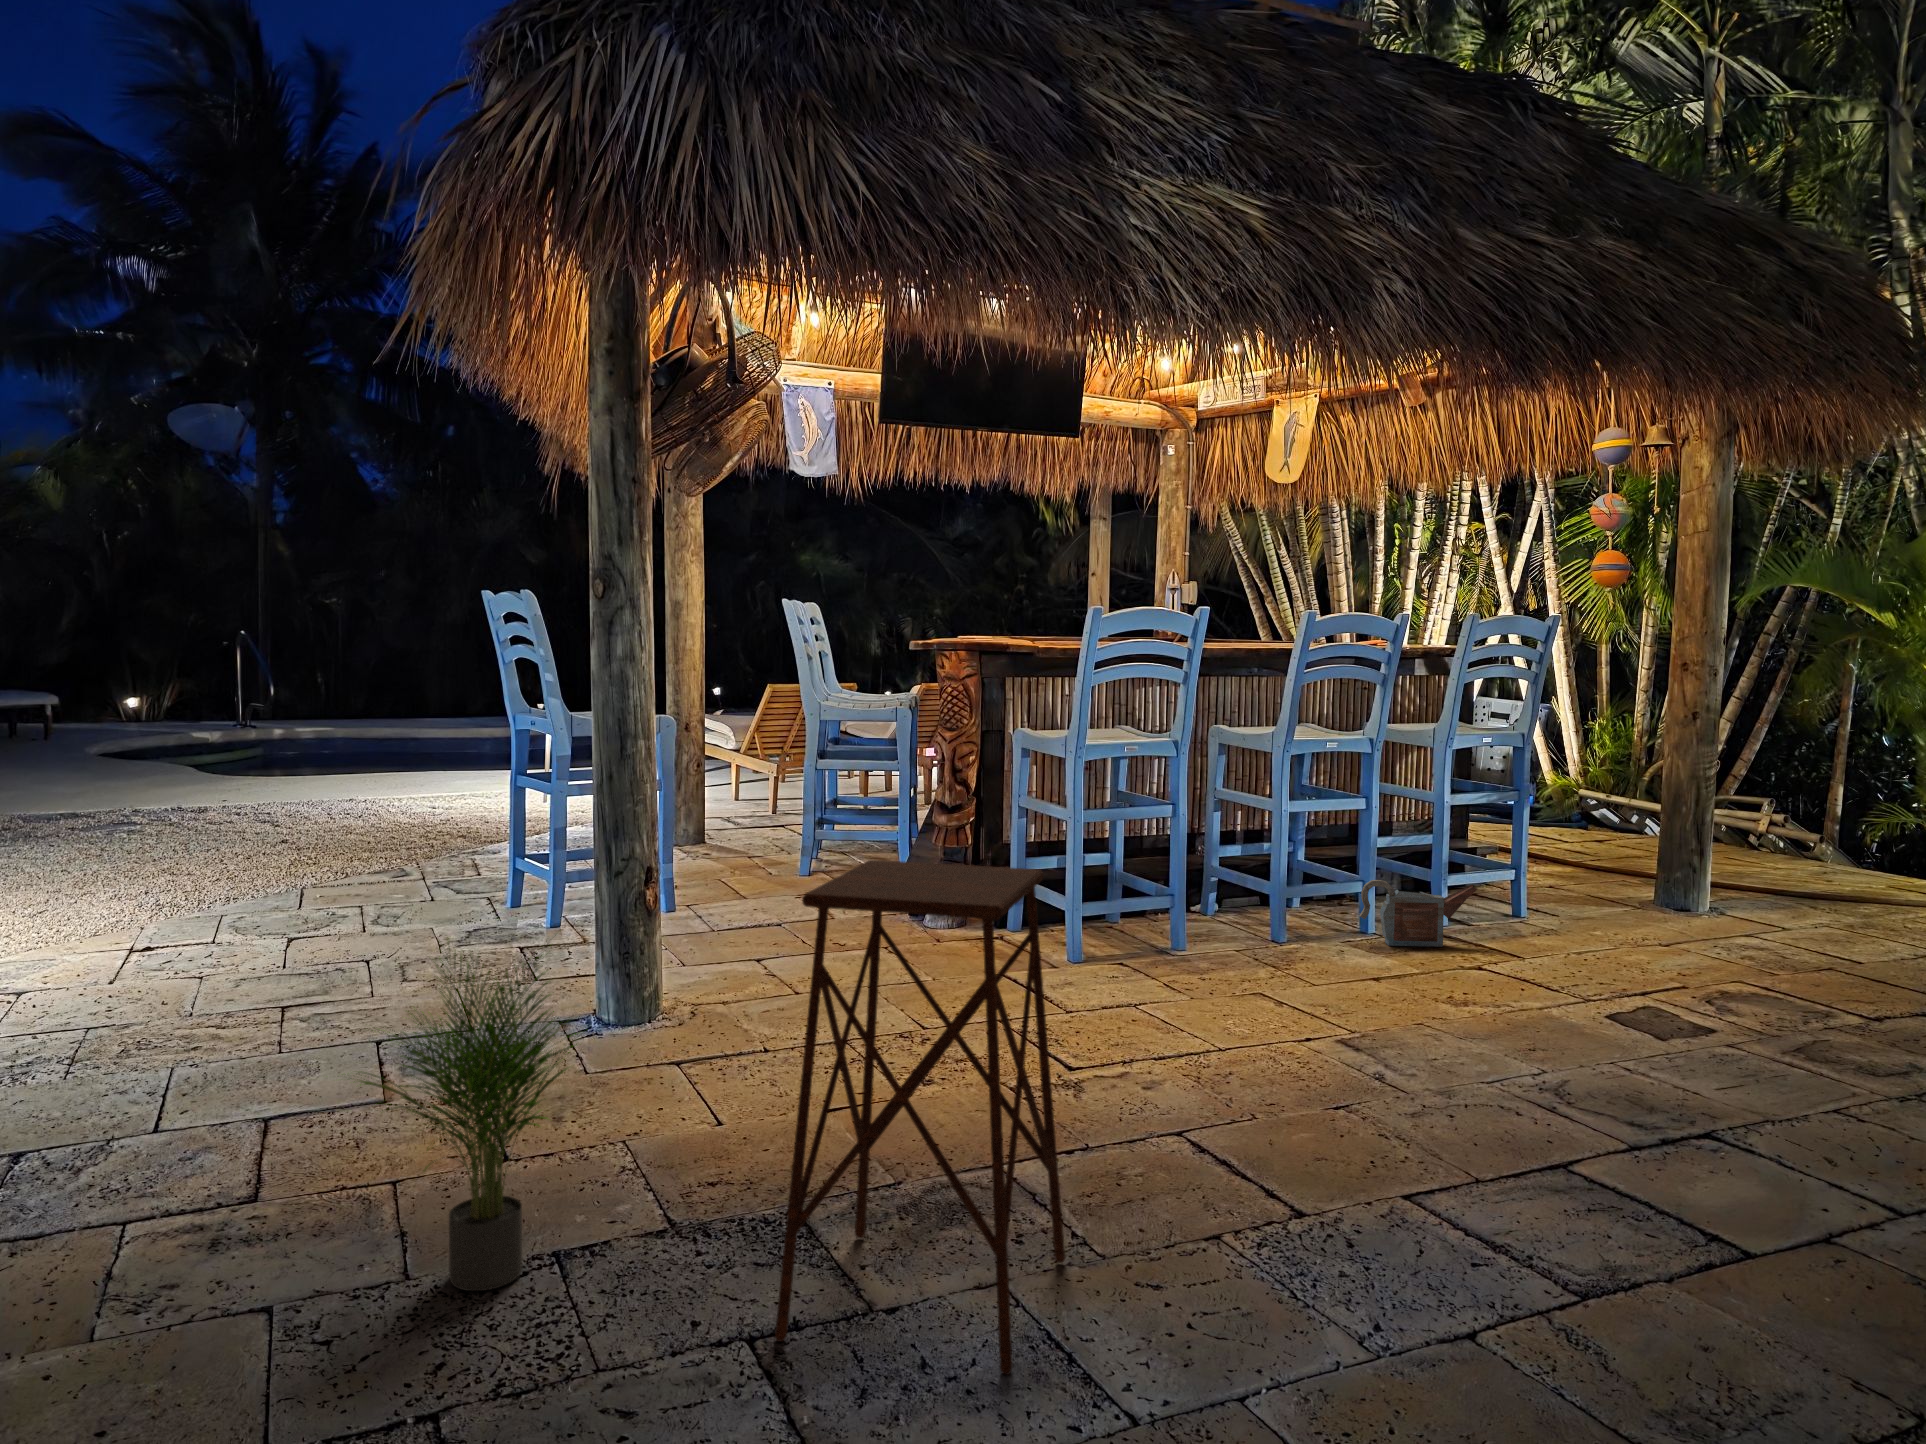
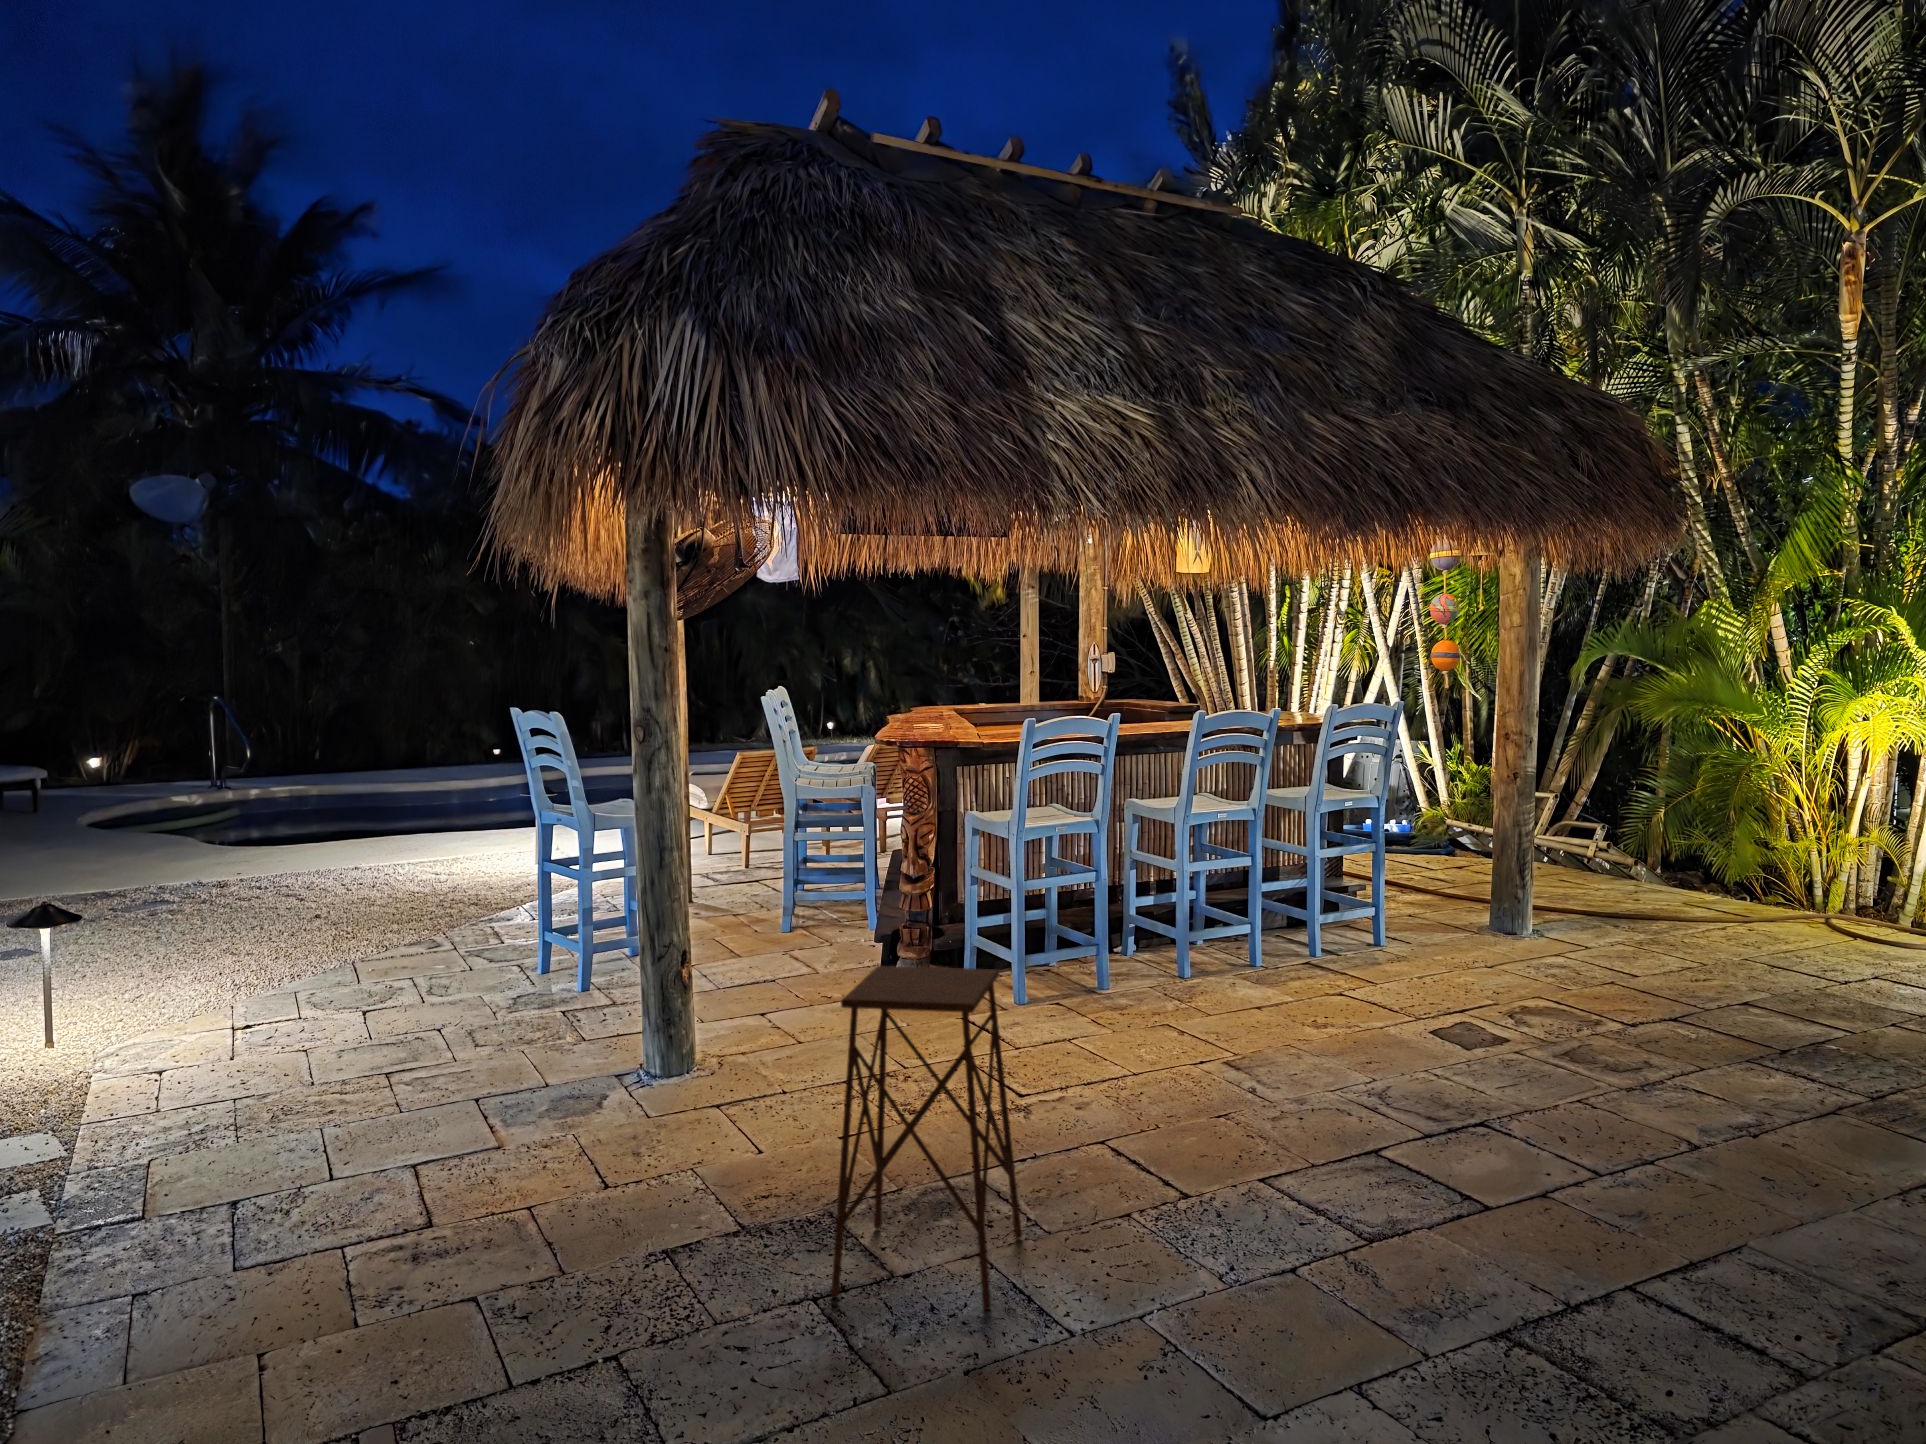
watering can: present [1359,880,1477,947] -> none [1248,925,1342,978]
potted plant: present [357,944,579,1291] -> none [513,1024,693,1278]

